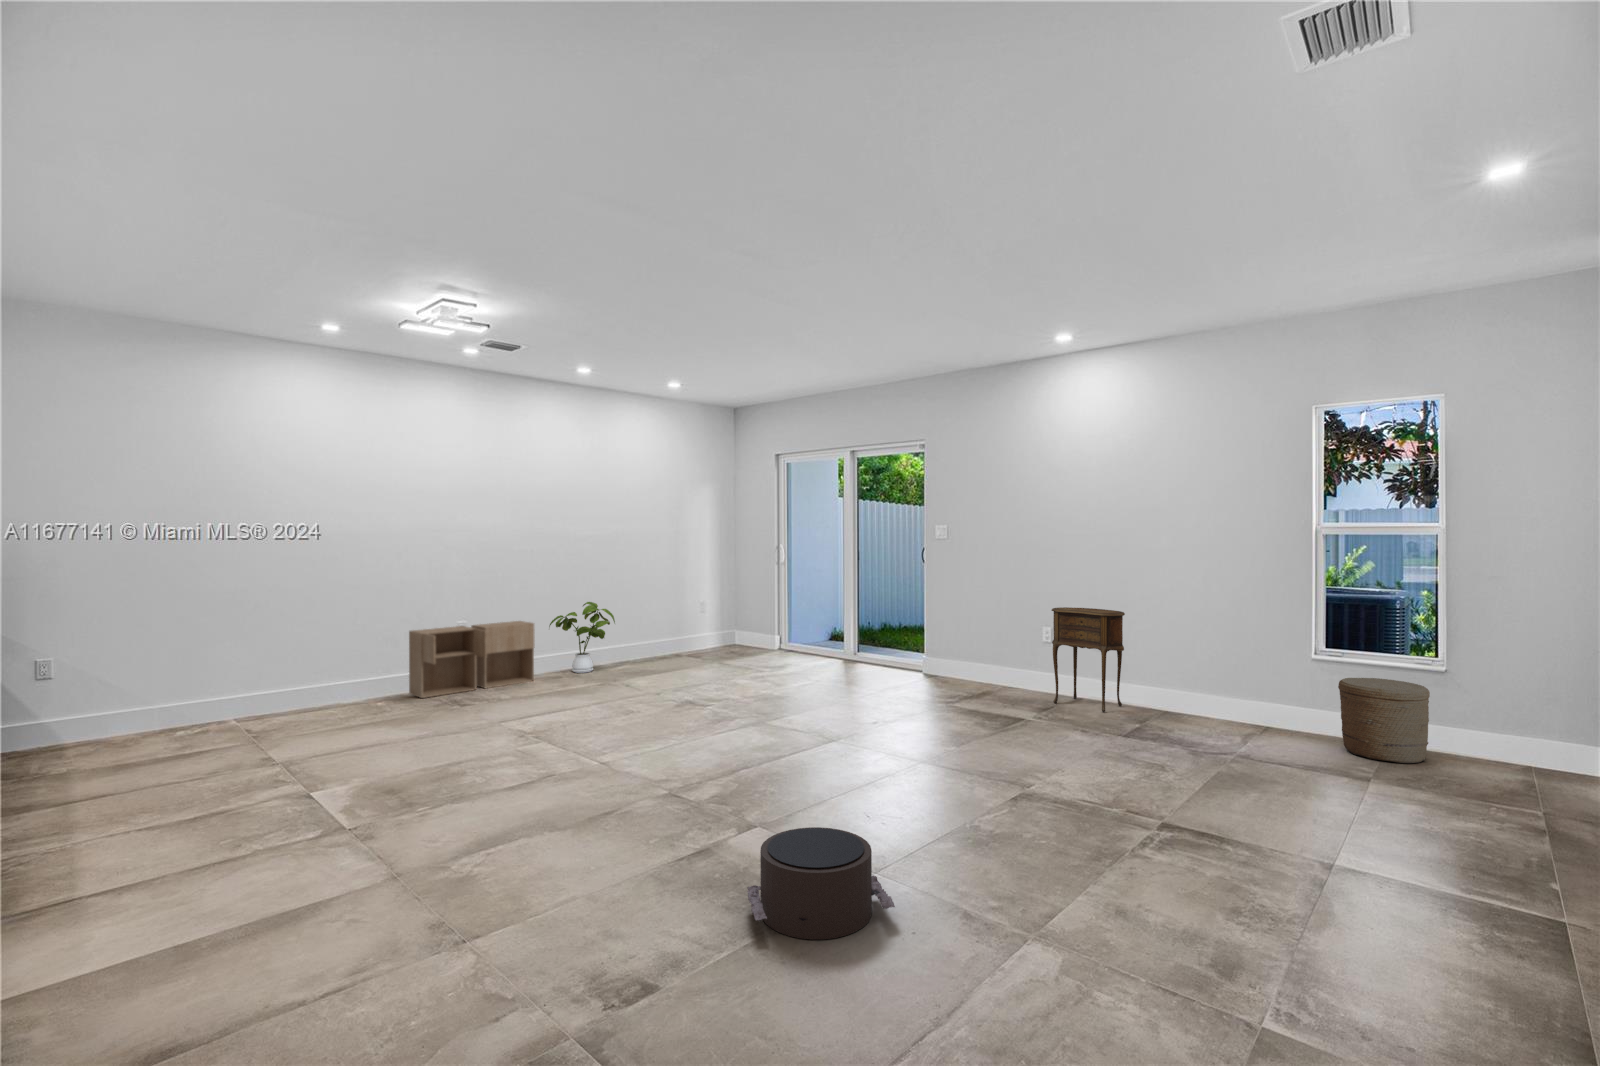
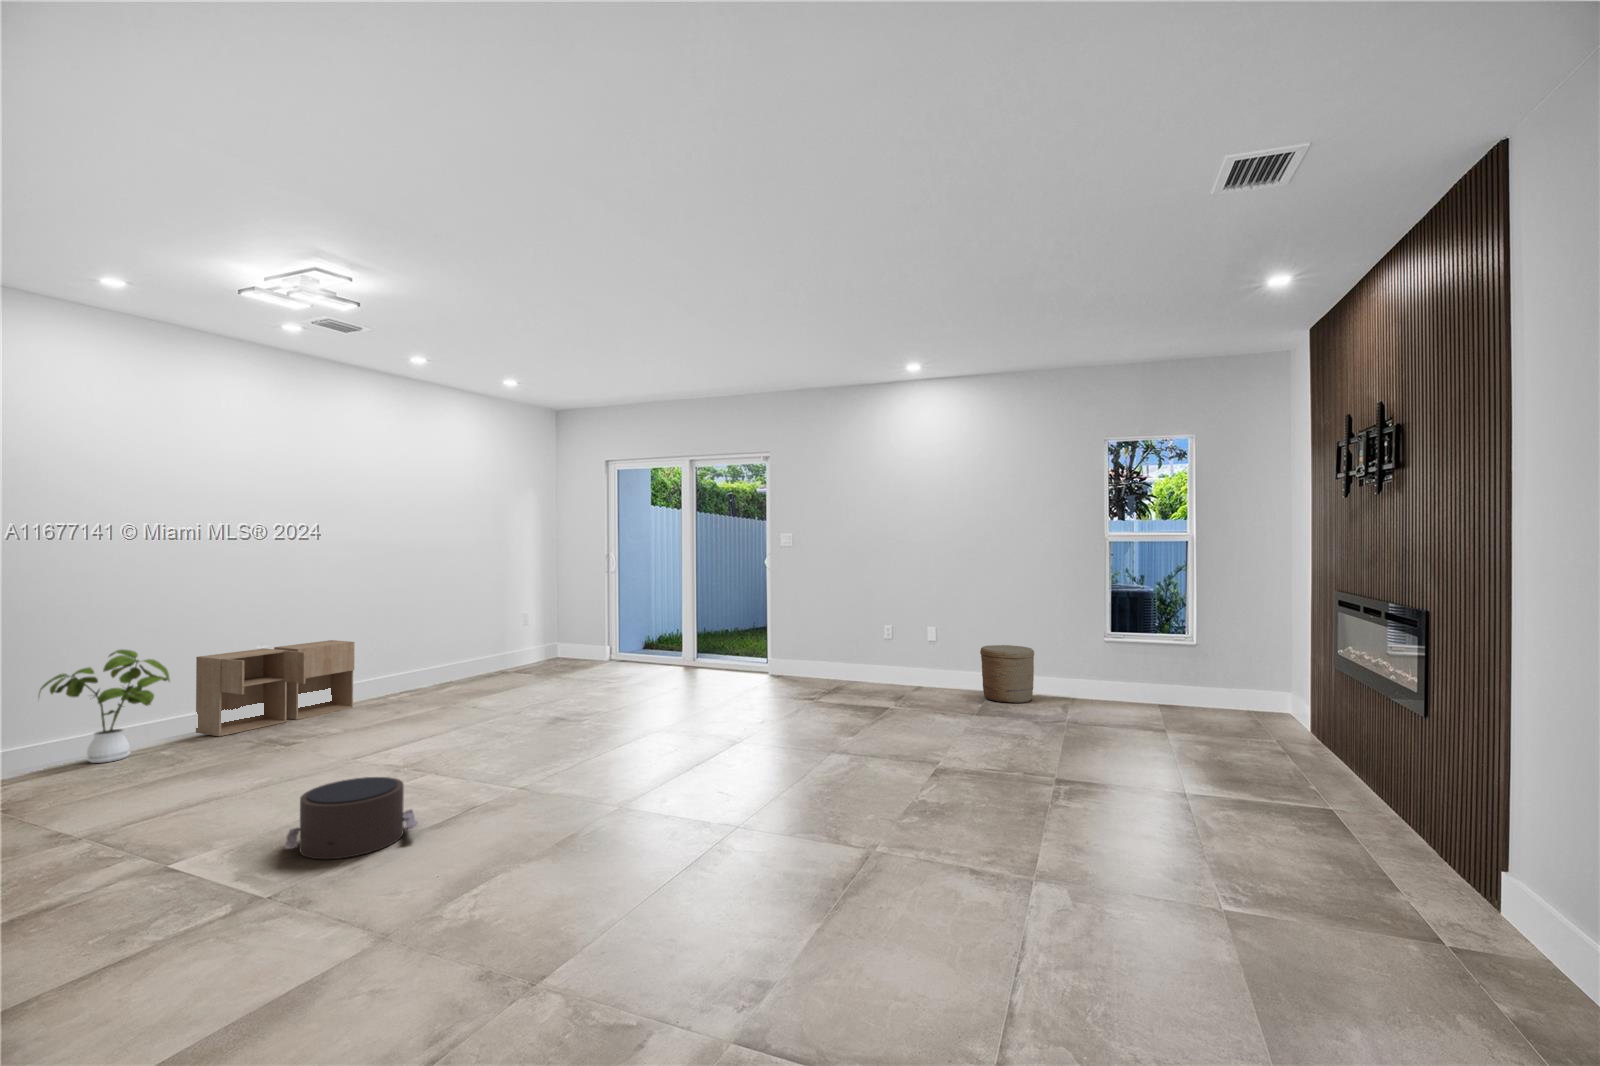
house plant: present [549,602,615,673] -> present [39,650,170,763]
side table: present [1052,607,1125,712] -> none [896,607,959,696]
woven basket: present [1338,678,1430,763] -> present [980,645,1034,703]
pouf: present [747,827,895,940] -> present [285,777,418,859]

